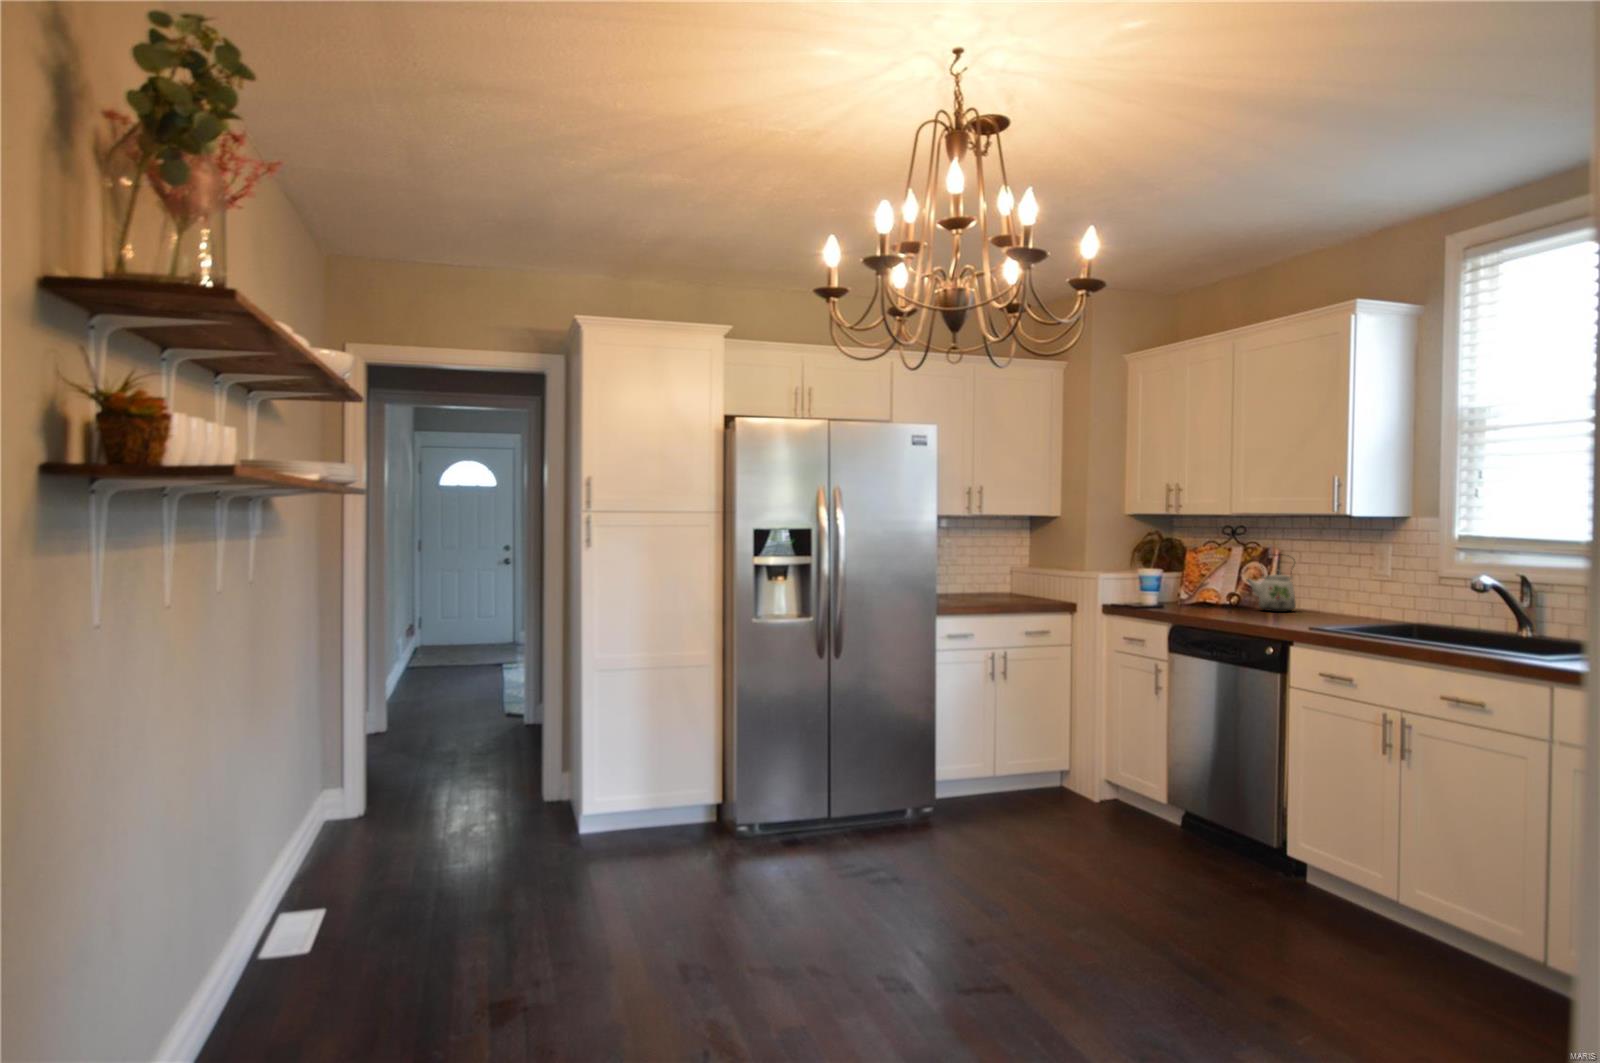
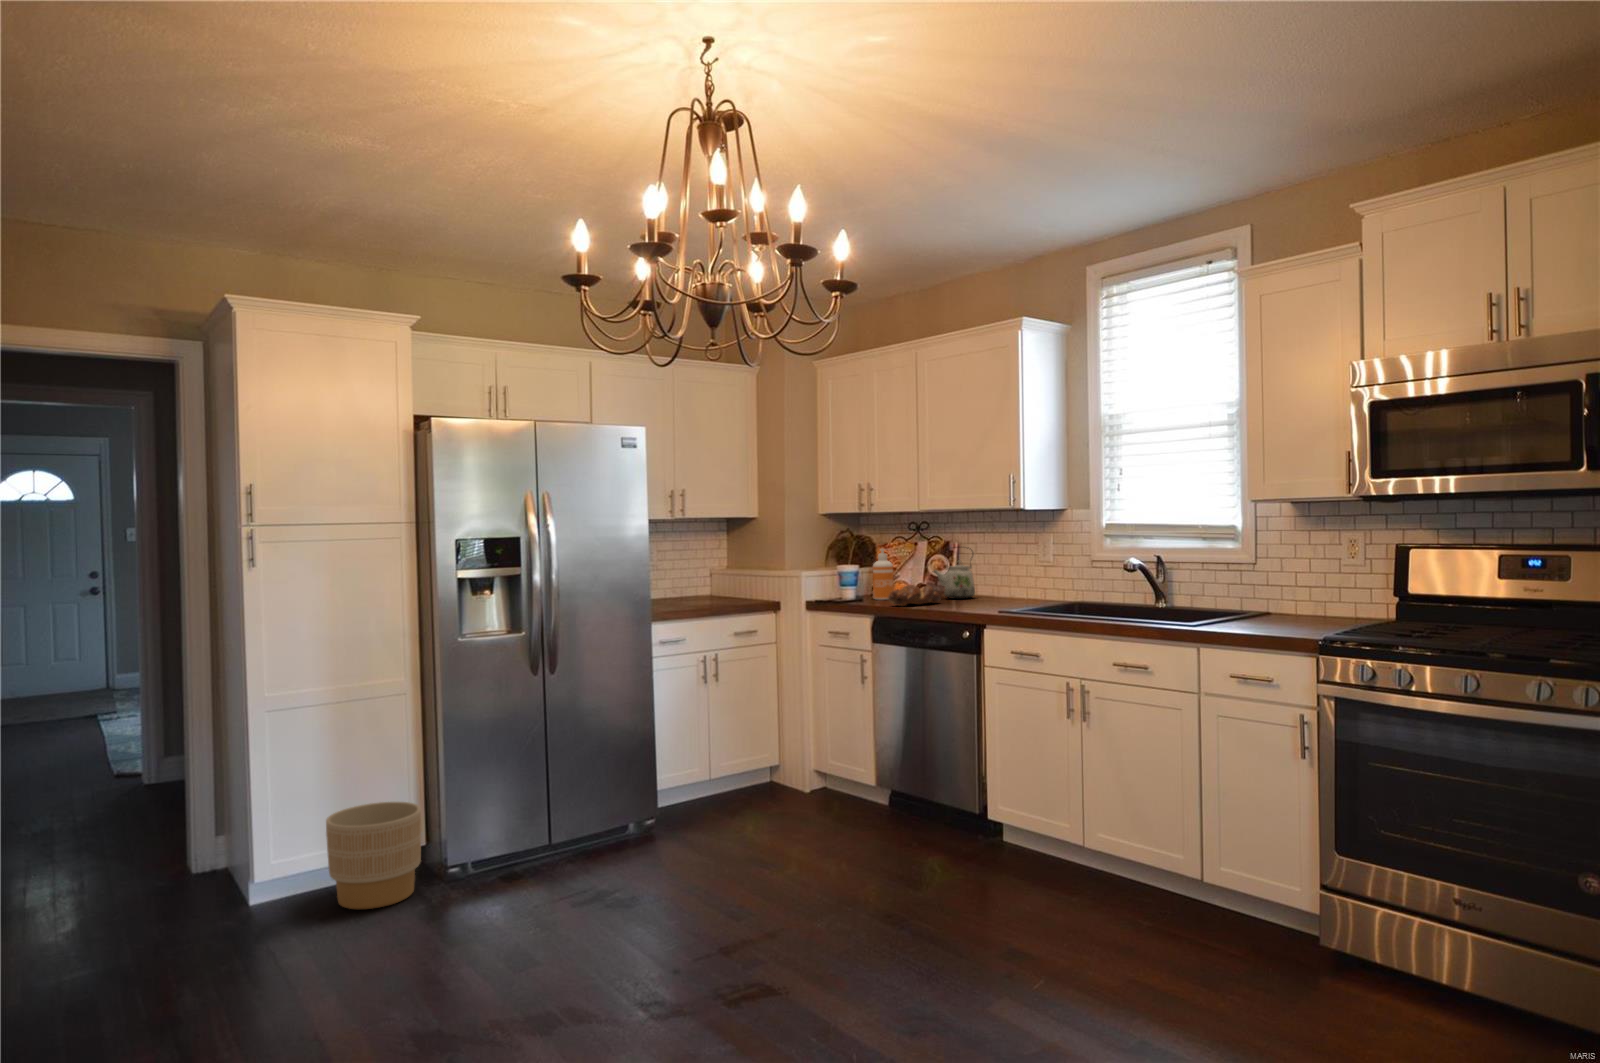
soap dispenser: none [1178,553,1201,607] -> present [873,549,894,600]
bread loaf: none [1188,593,1251,616] -> present [888,585,941,606]
planter: none [639,761,716,853] -> present [326,802,421,909]

